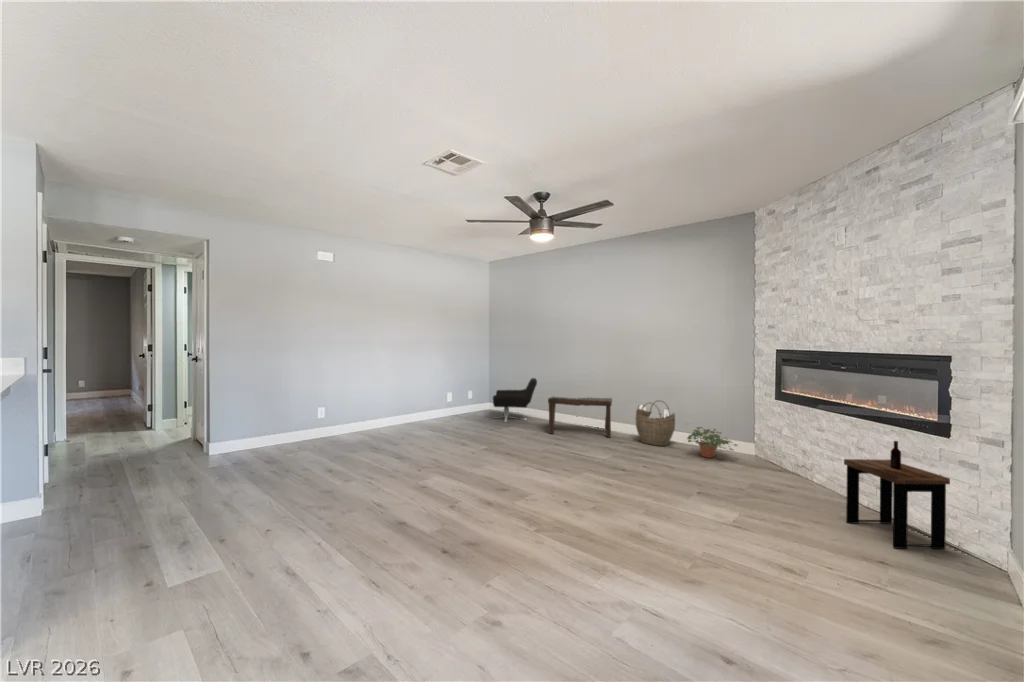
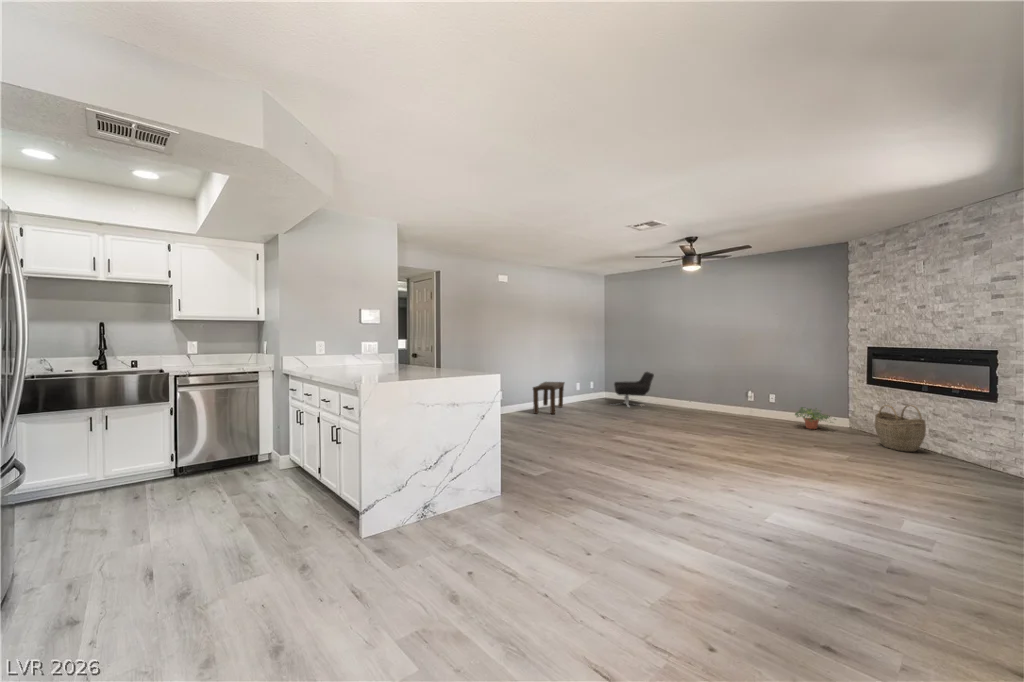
bench: present [548,396,612,437] -> present [533,382,564,414]
woven basket: present [636,401,675,446] -> present [875,405,926,452]
side table: present [844,441,950,549] -> none [925,406,997,472]

